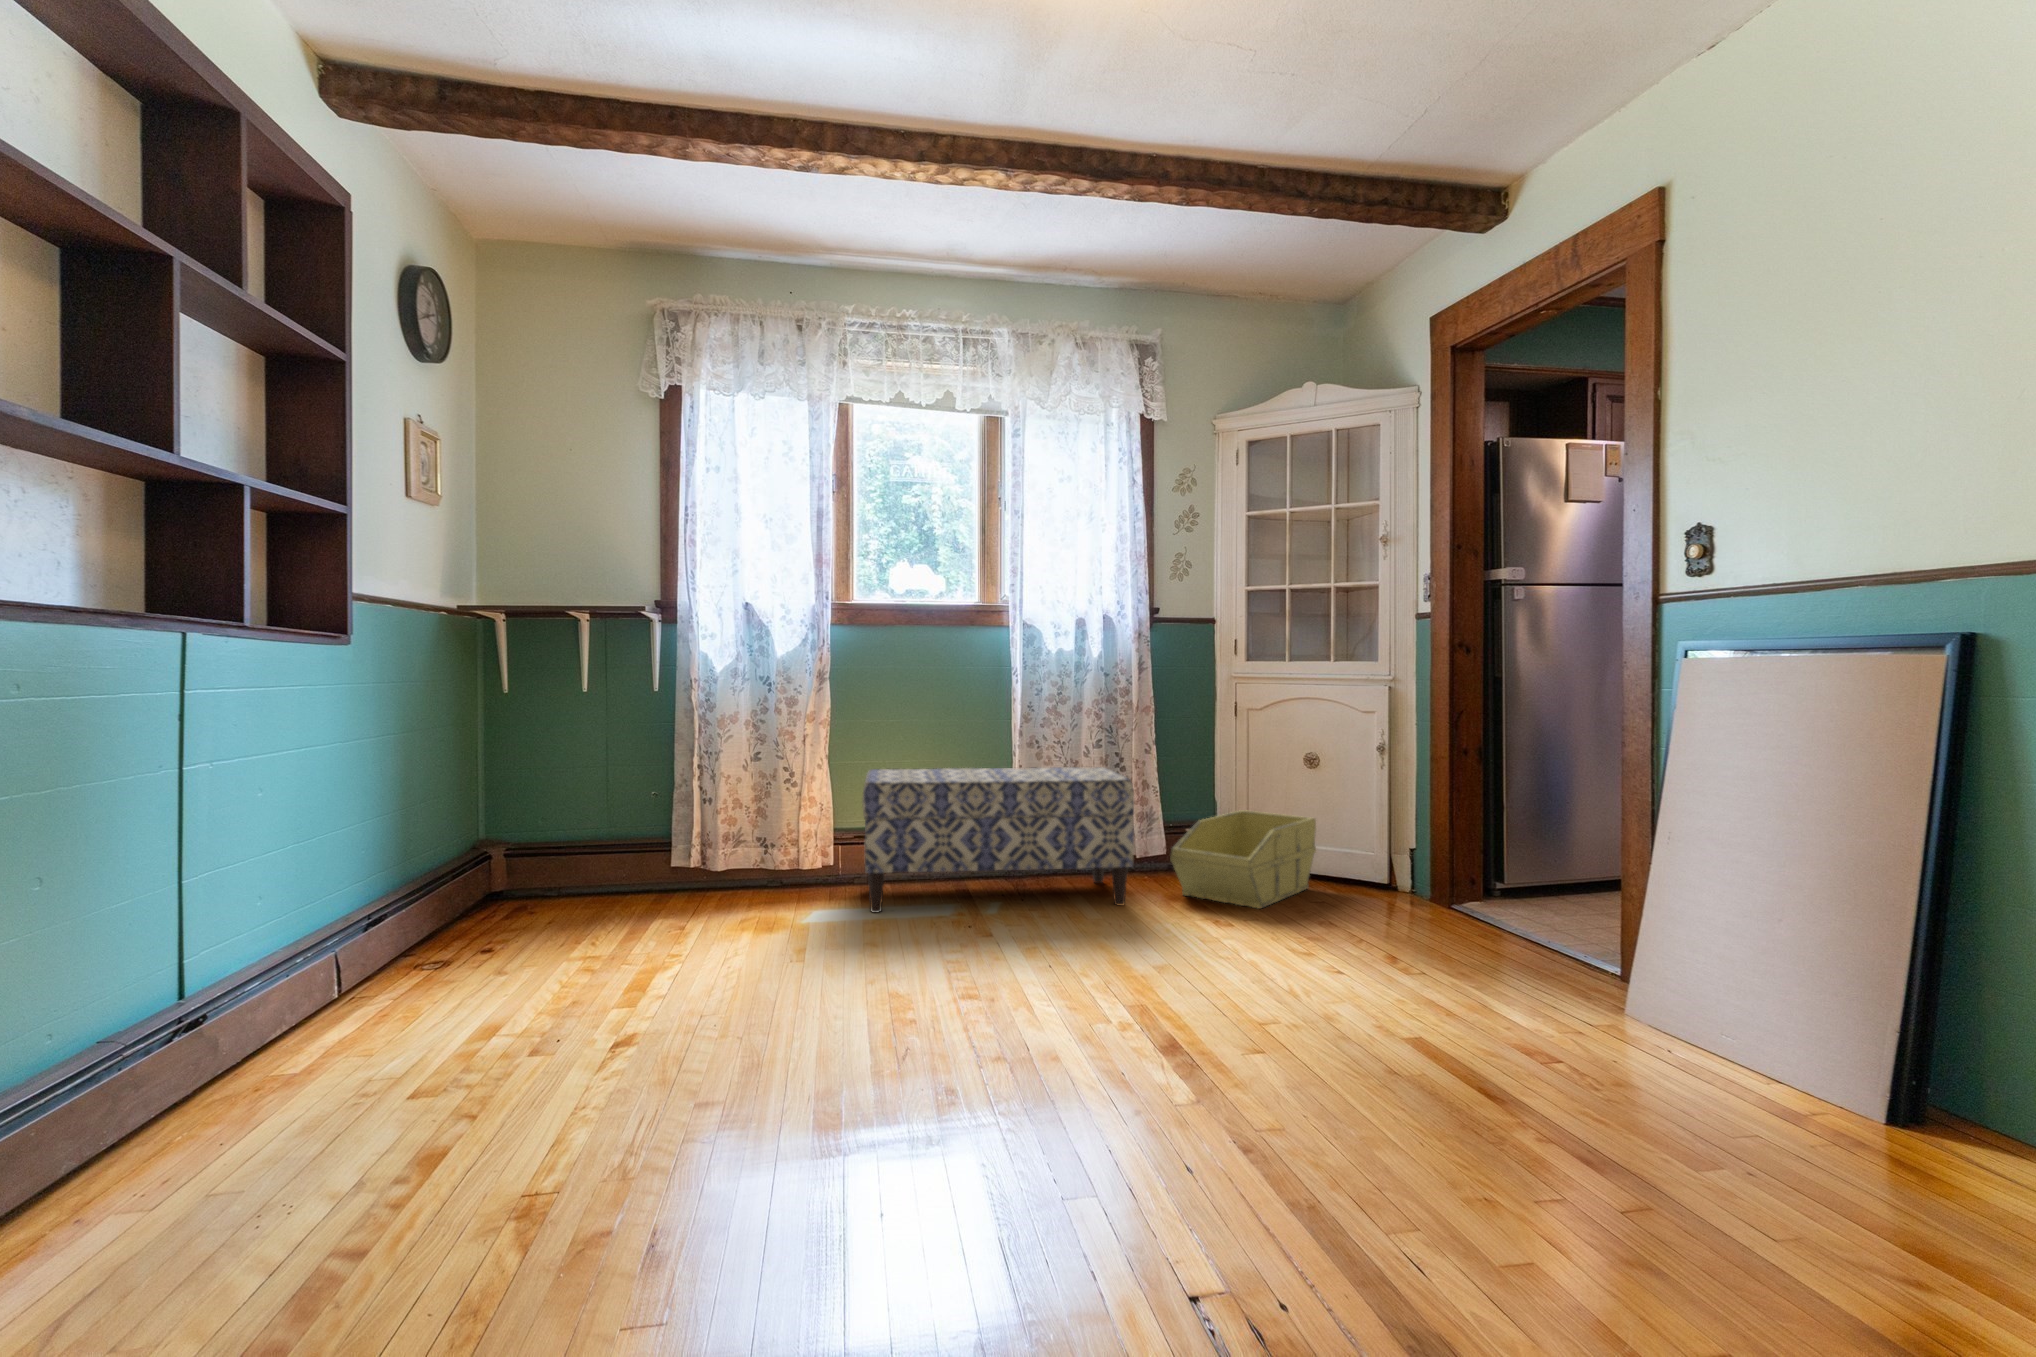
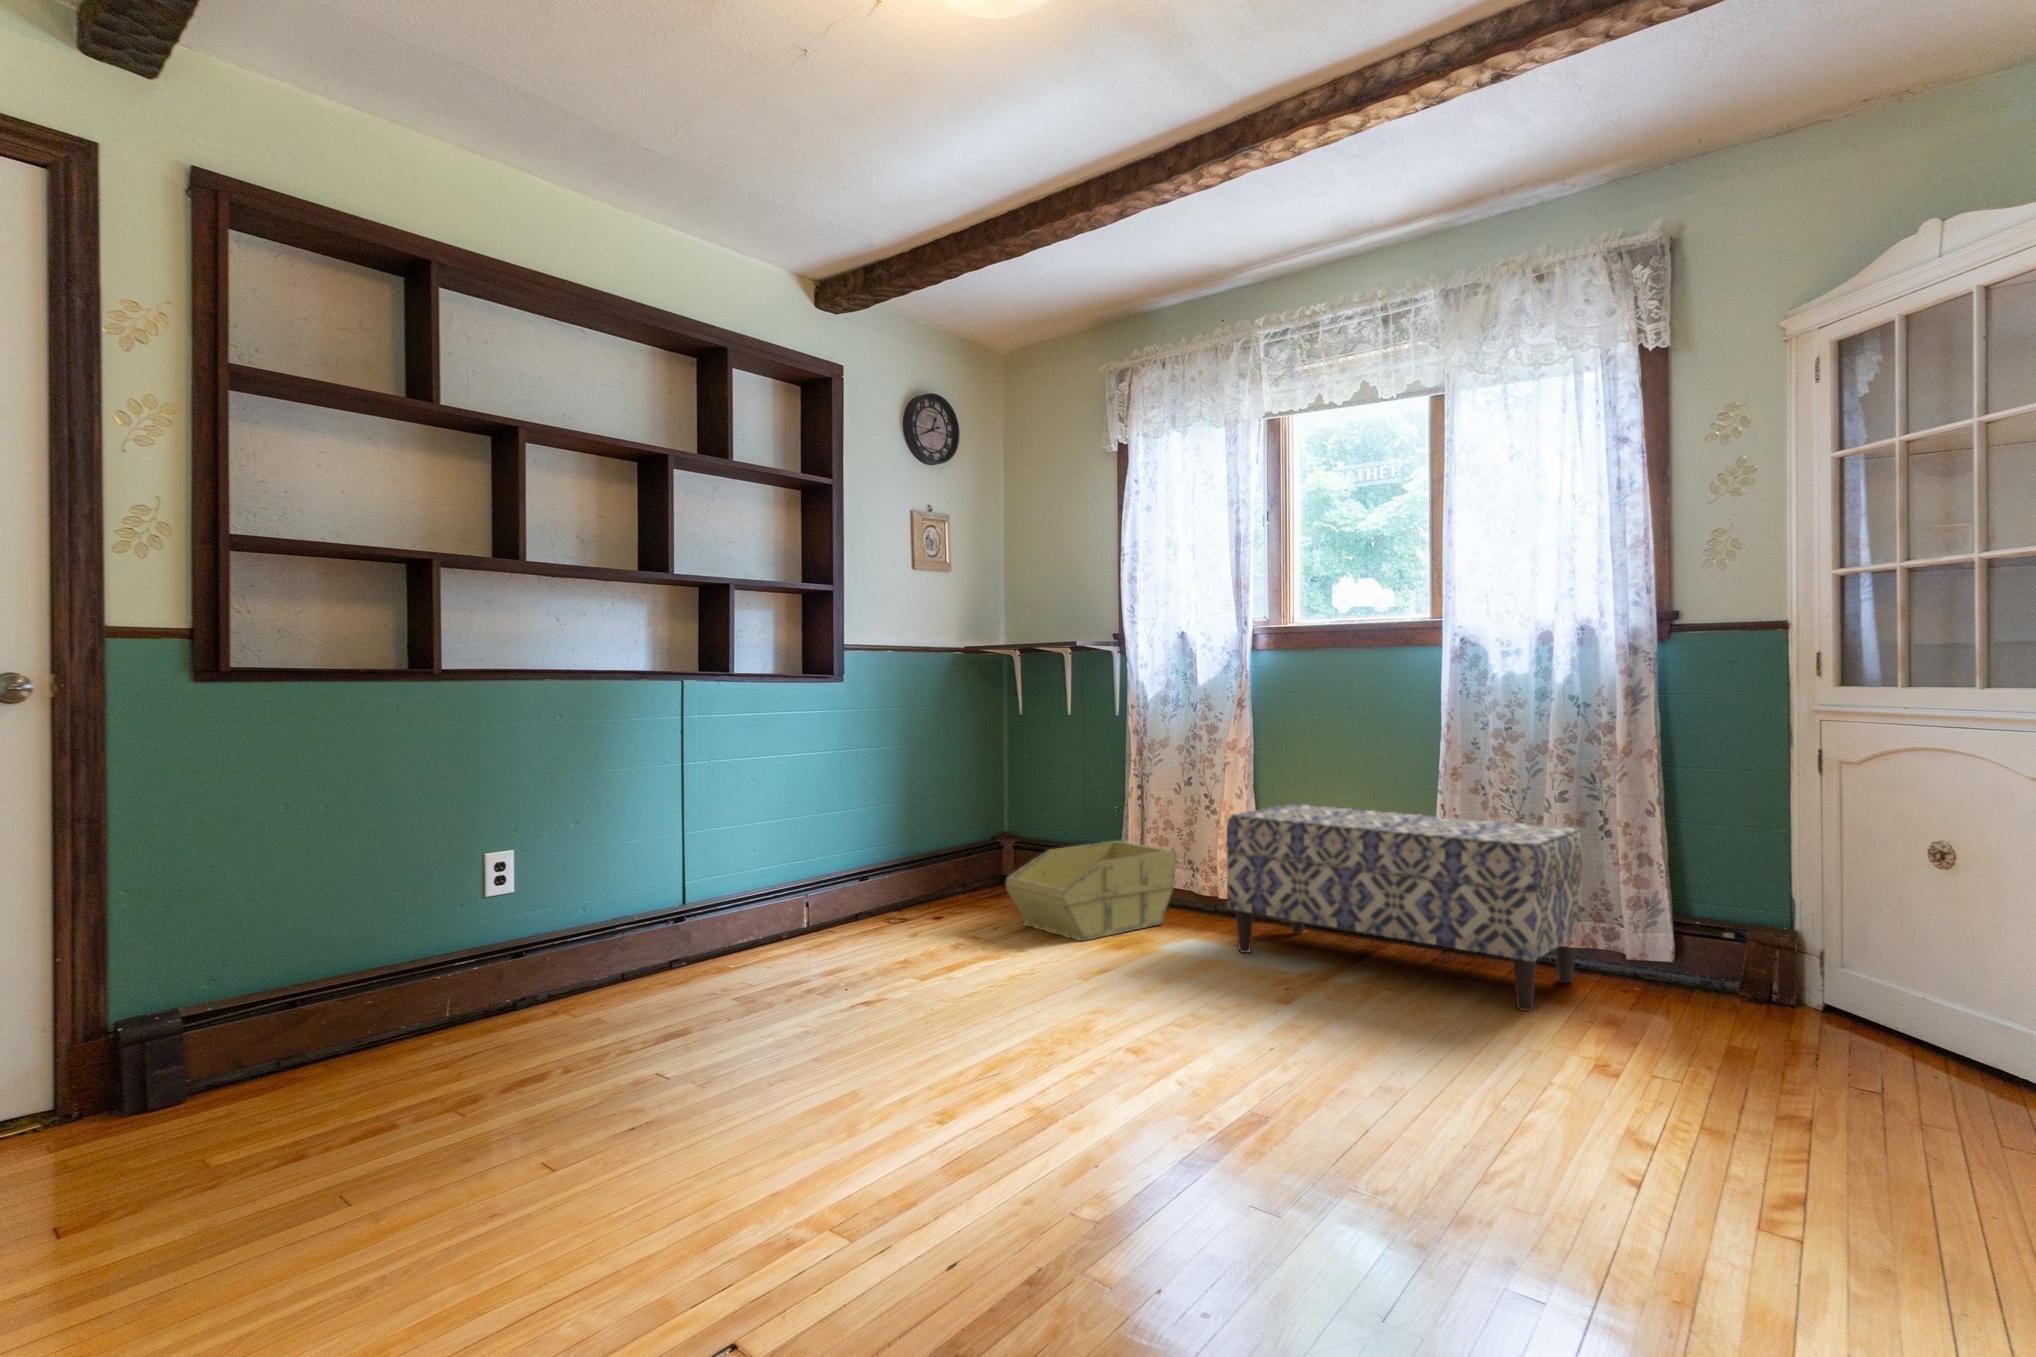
storage bin: present [1170,810,1316,909] -> present [1005,841,1176,941]

